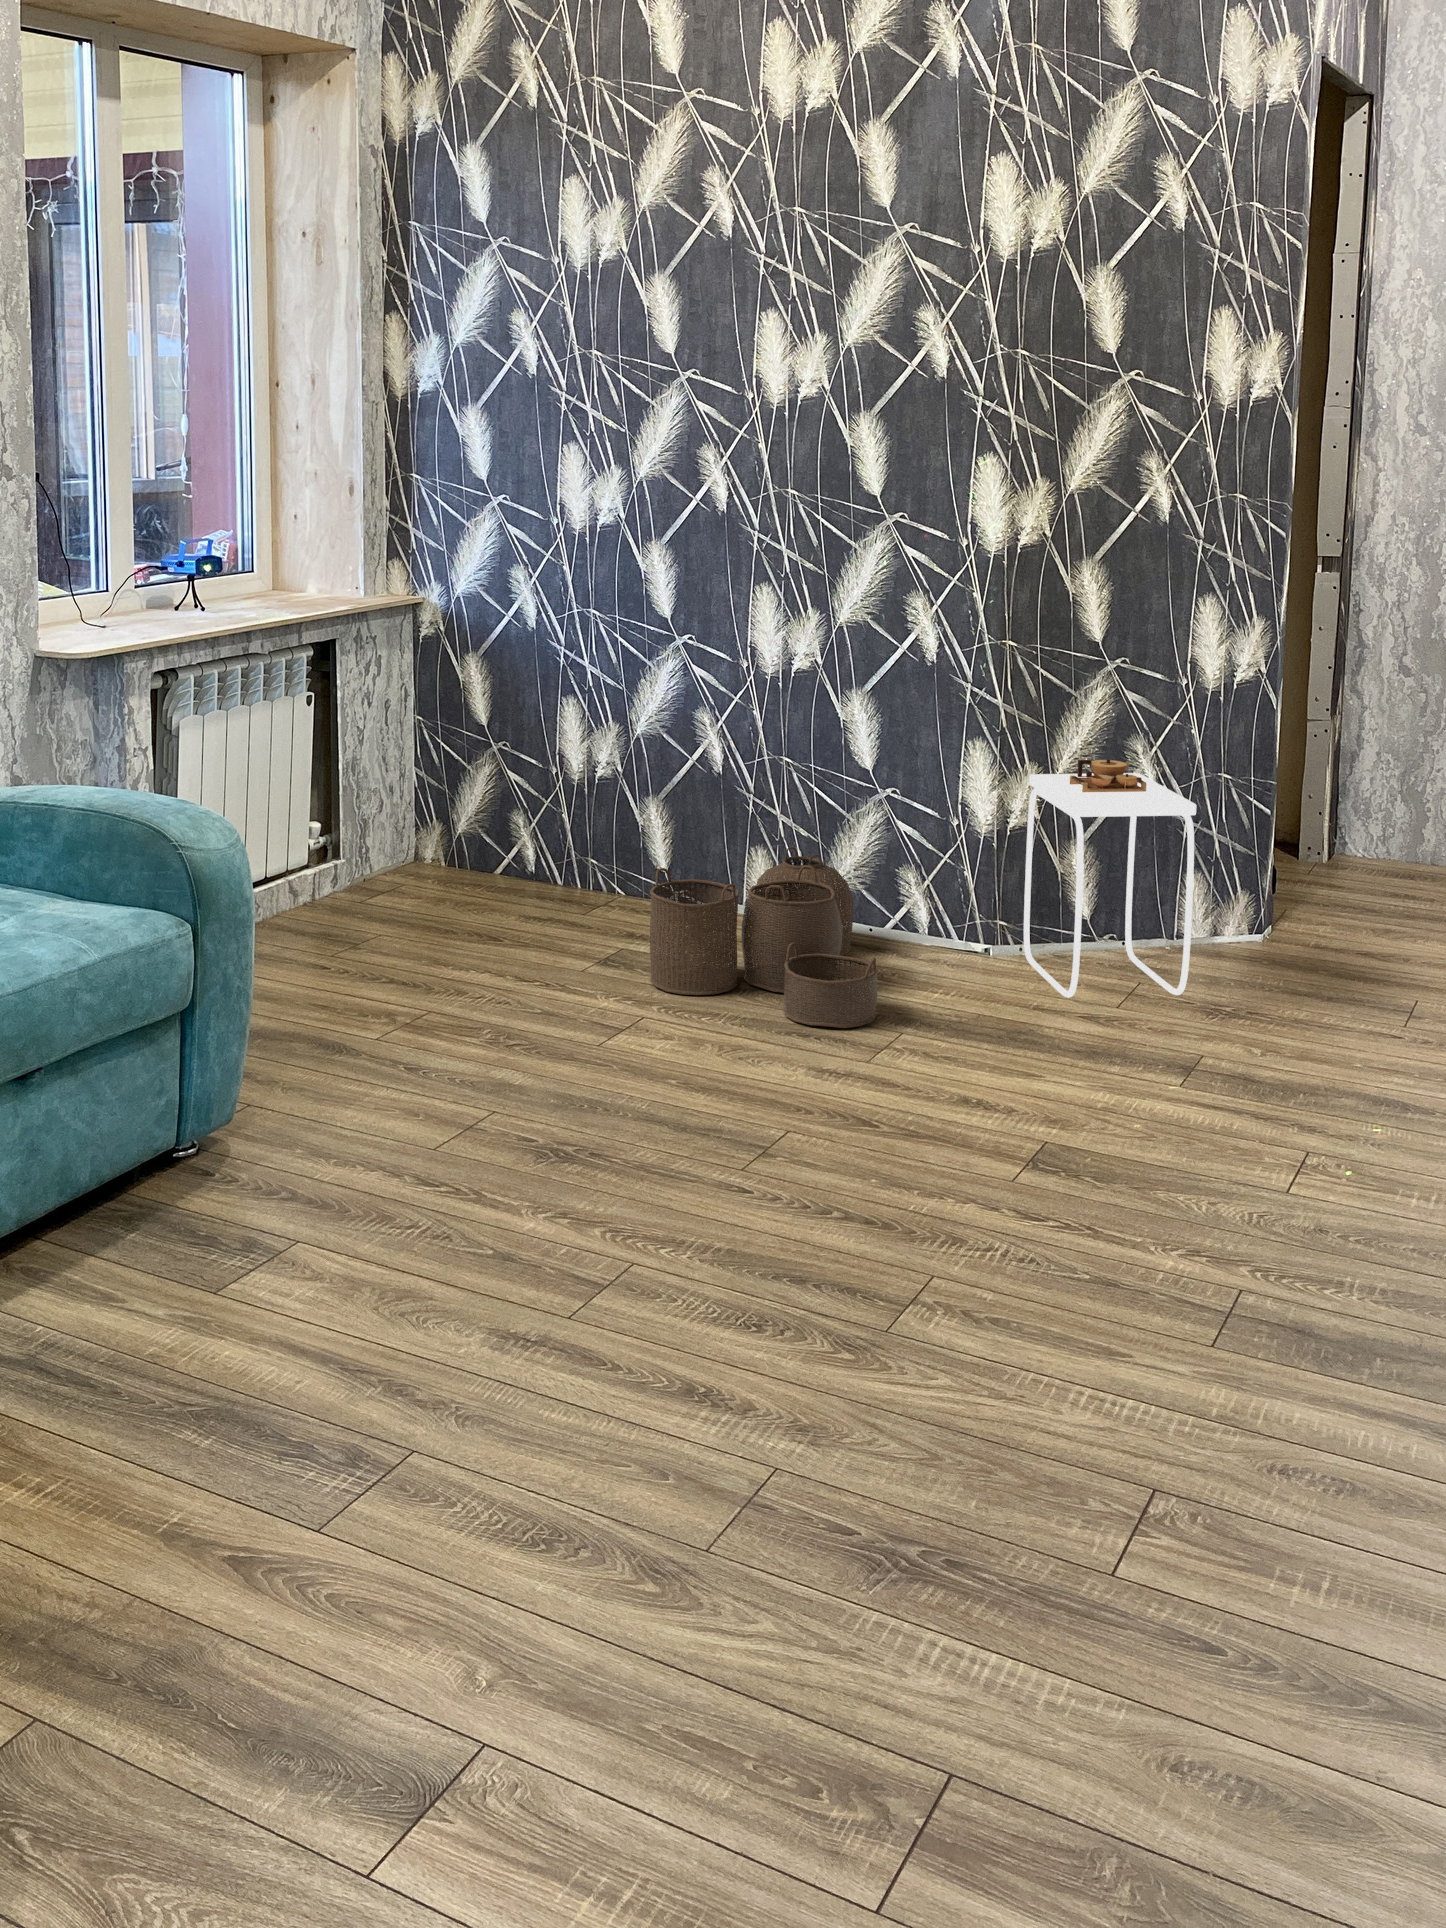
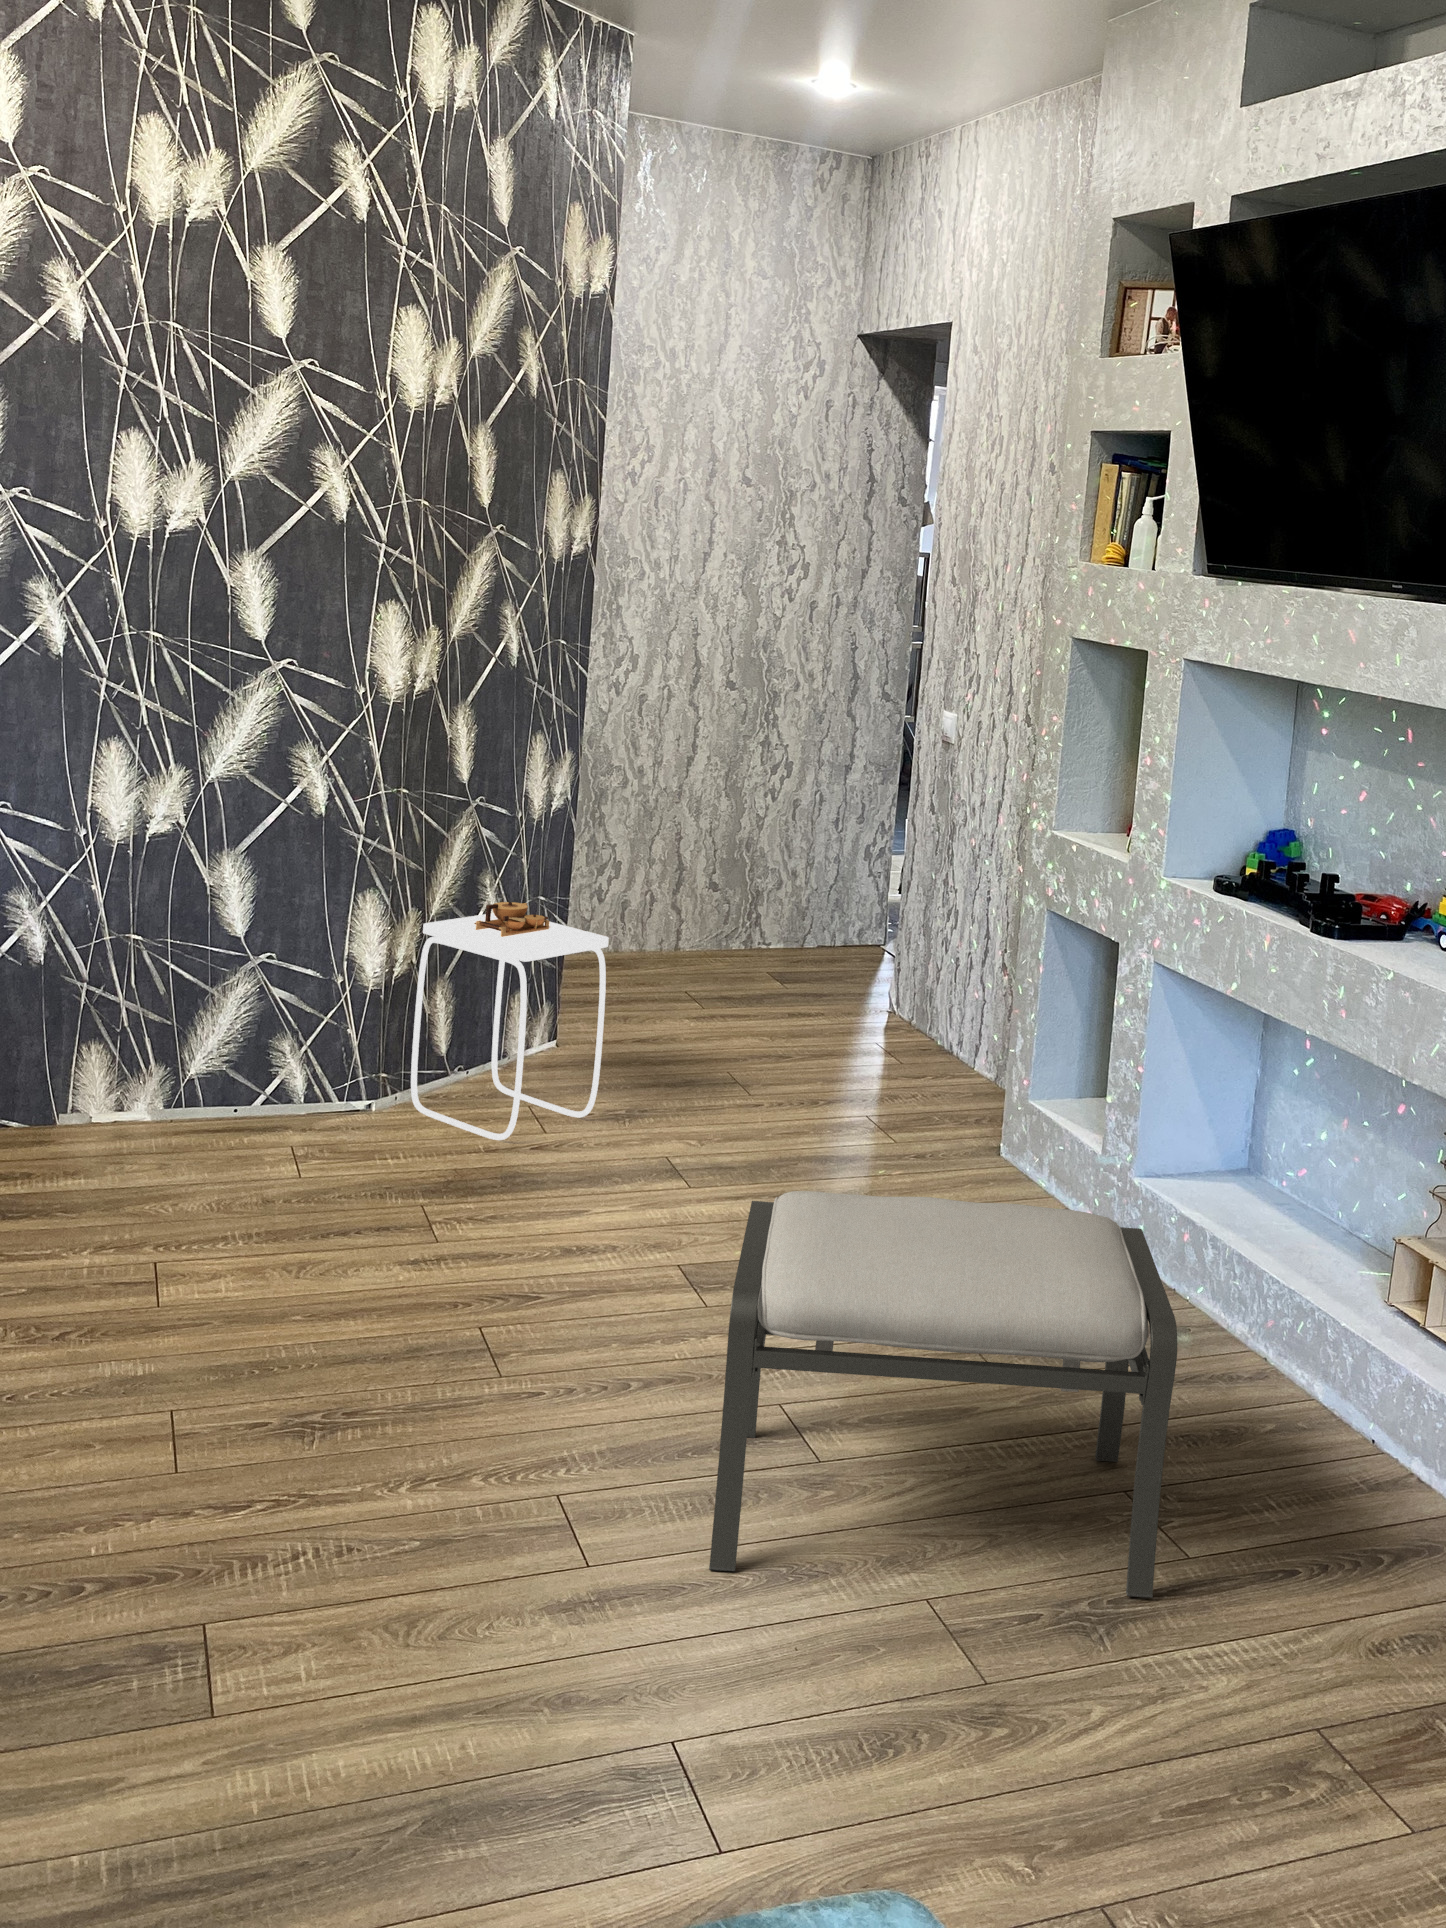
woven basket: present [650,847,878,1028] -> none [63,1033,369,1229]
ottoman: none [757,1032,1330,1559] -> present [709,1191,1177,1598]

